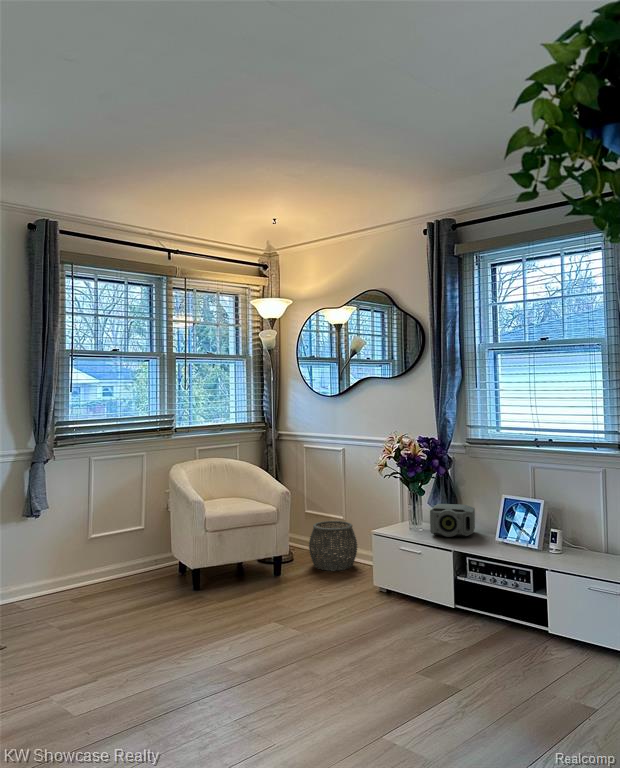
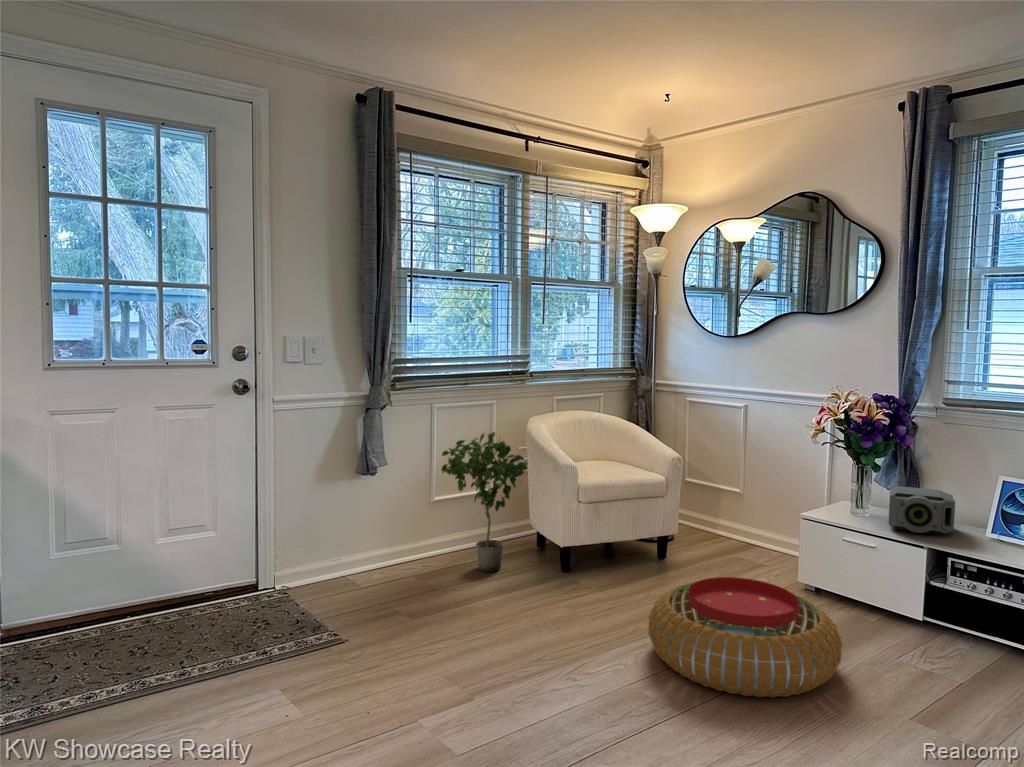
potted plant: none [95,478,164,592] -> present [442,432,527,572]
woven basket: present [309,521,357,571] -> none [697,497,763,562]
pouf: none [244,578,381,663] -> present [648,577,842,698]

